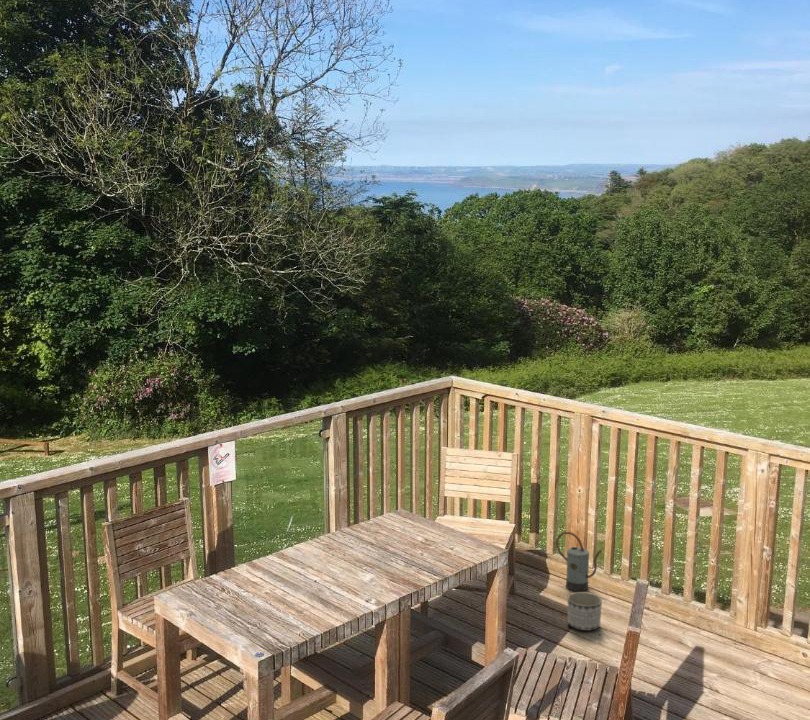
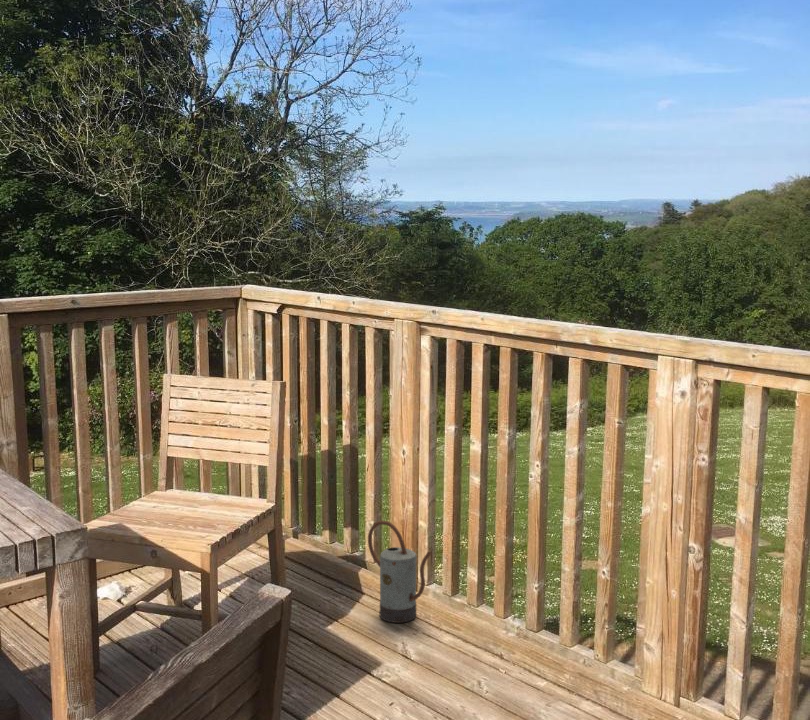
planter: present [568,592,602,631] -> none [334,622,395,695]

